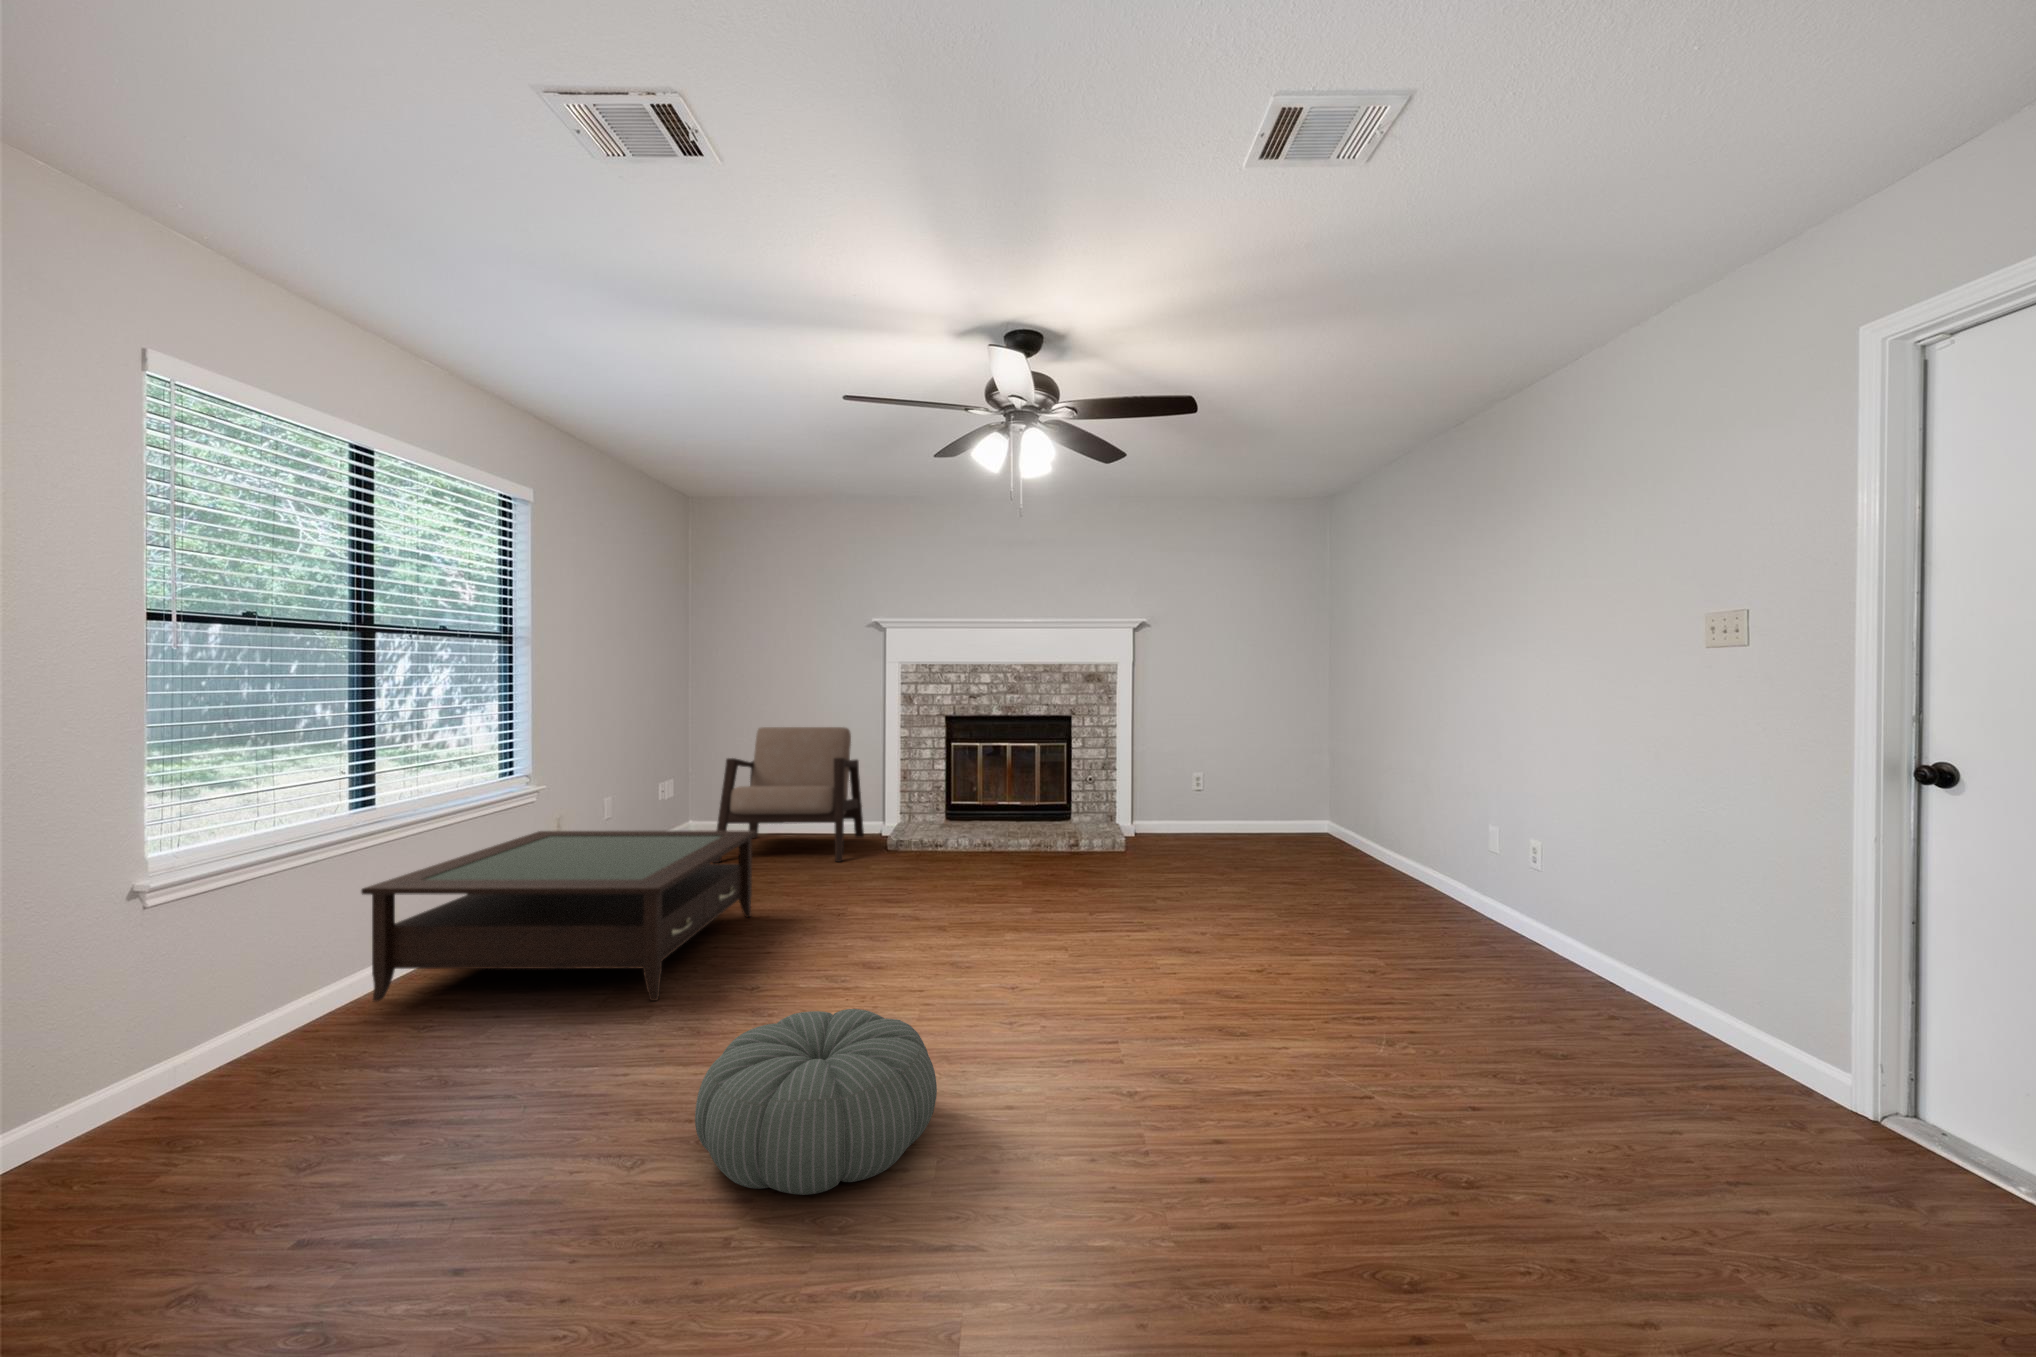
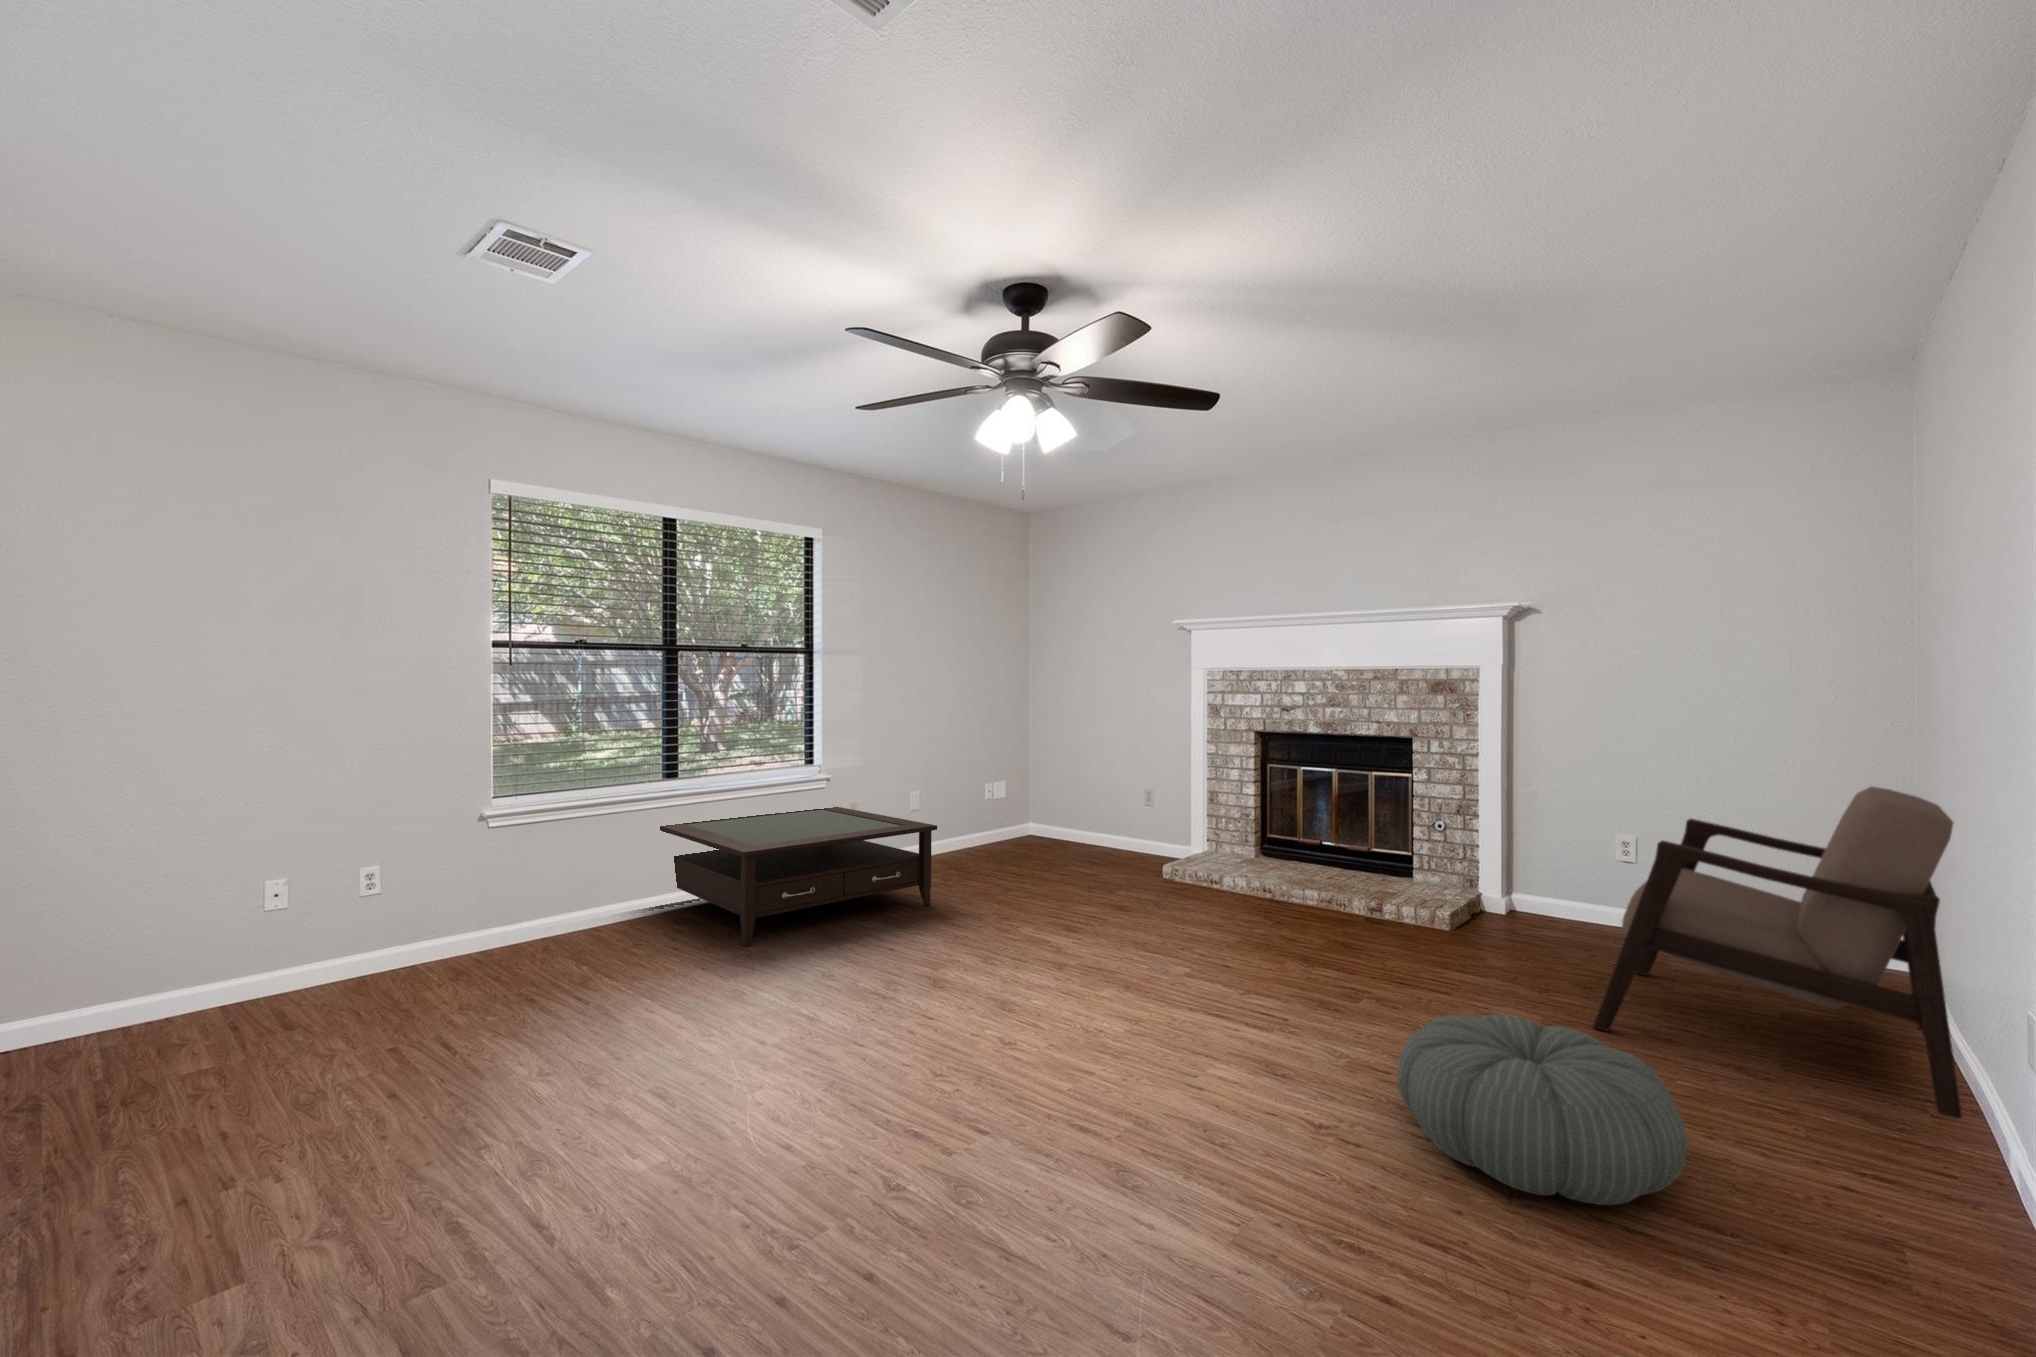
armchair: present [713,727,864,863] -> present [1593,786,1962,1118]
pouf: present [695,1009,937,1195] -> present [1398,1015,1688,1205]

